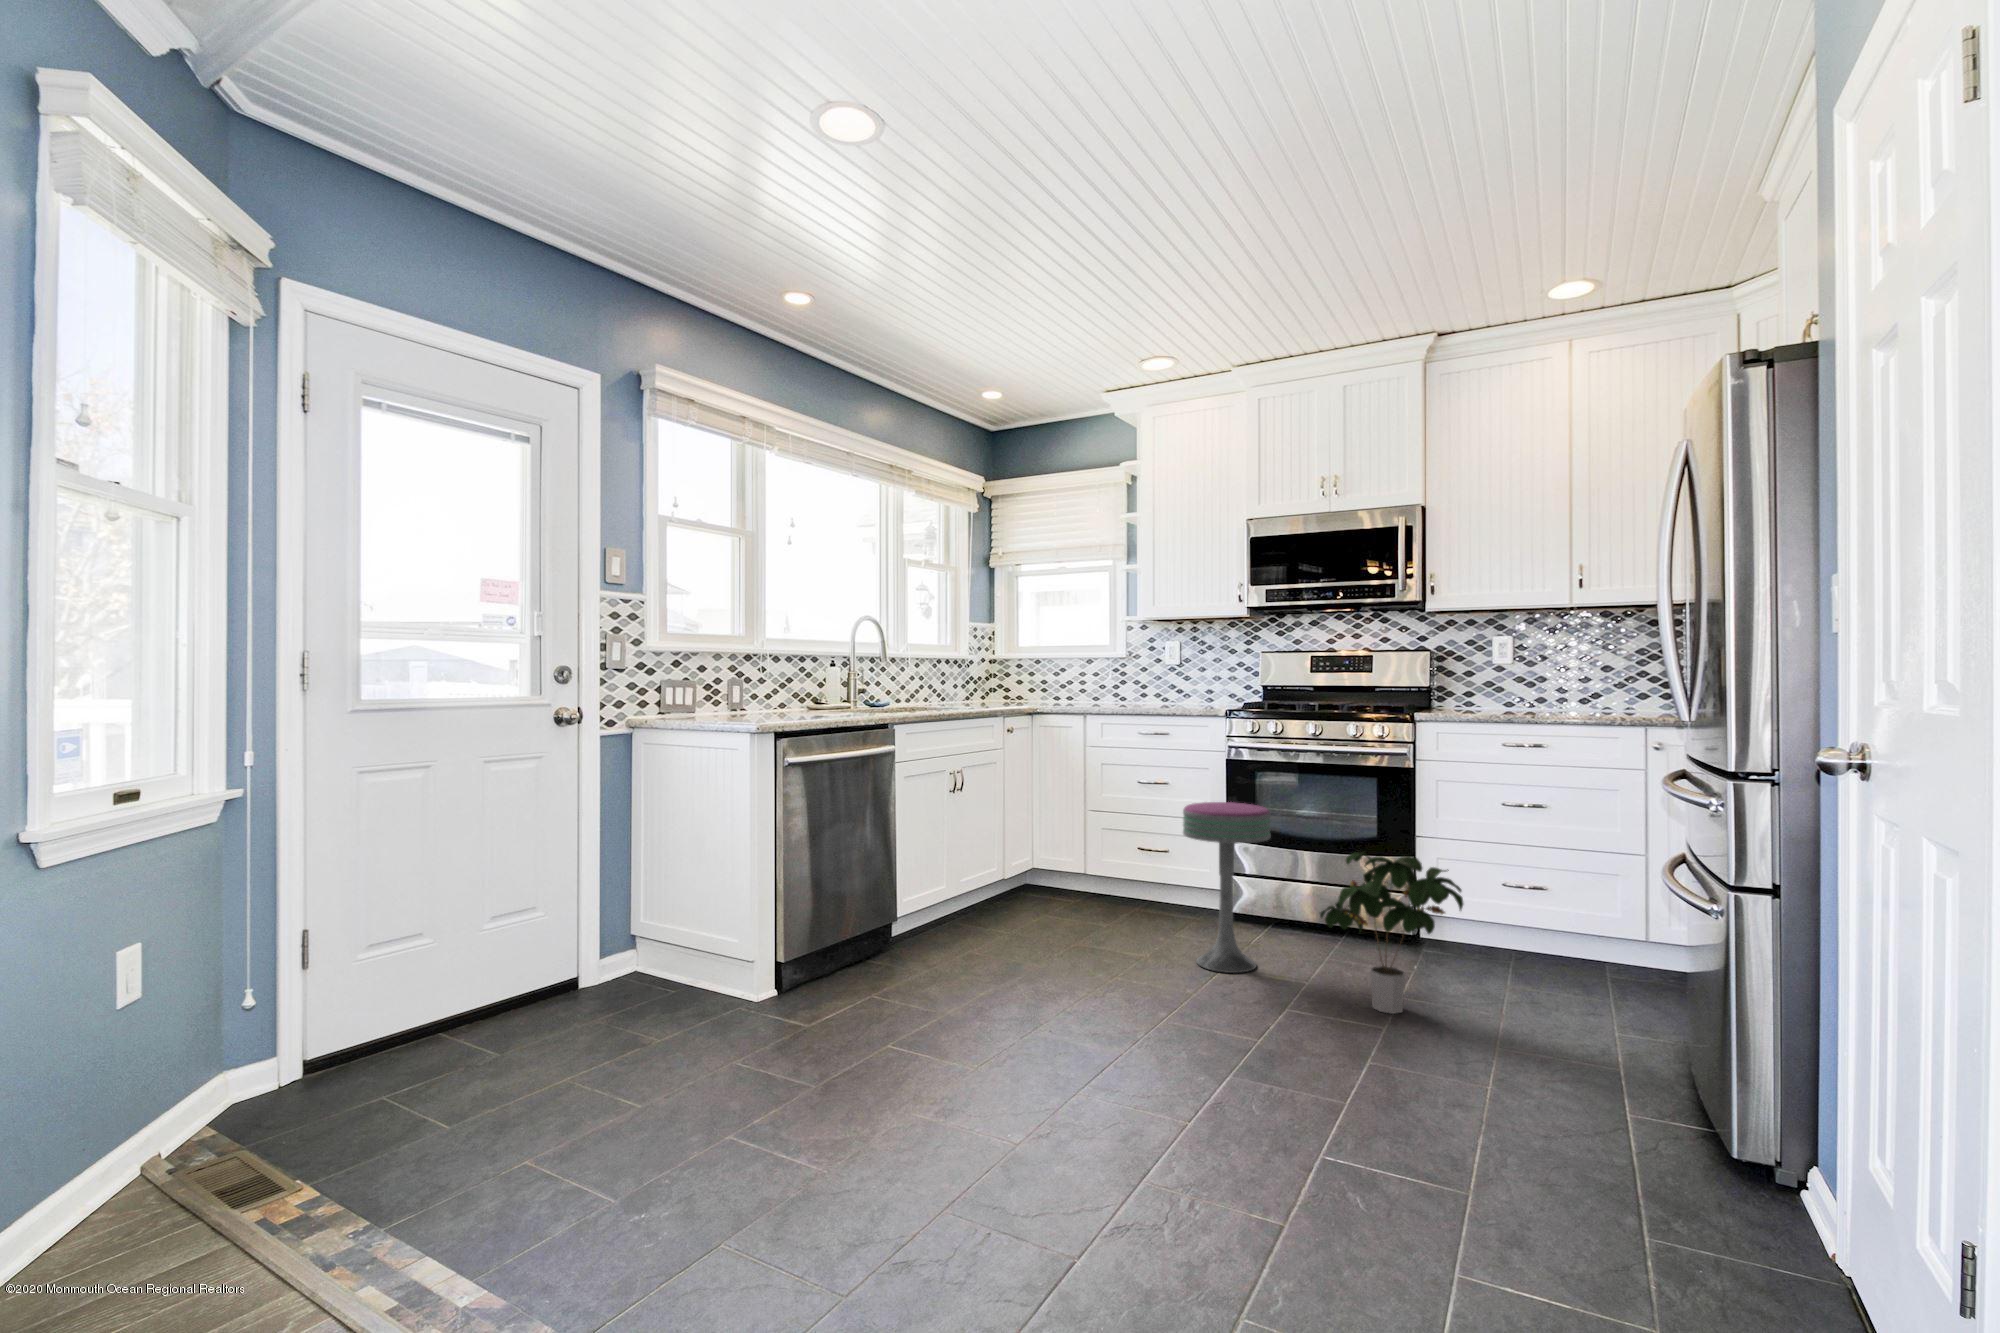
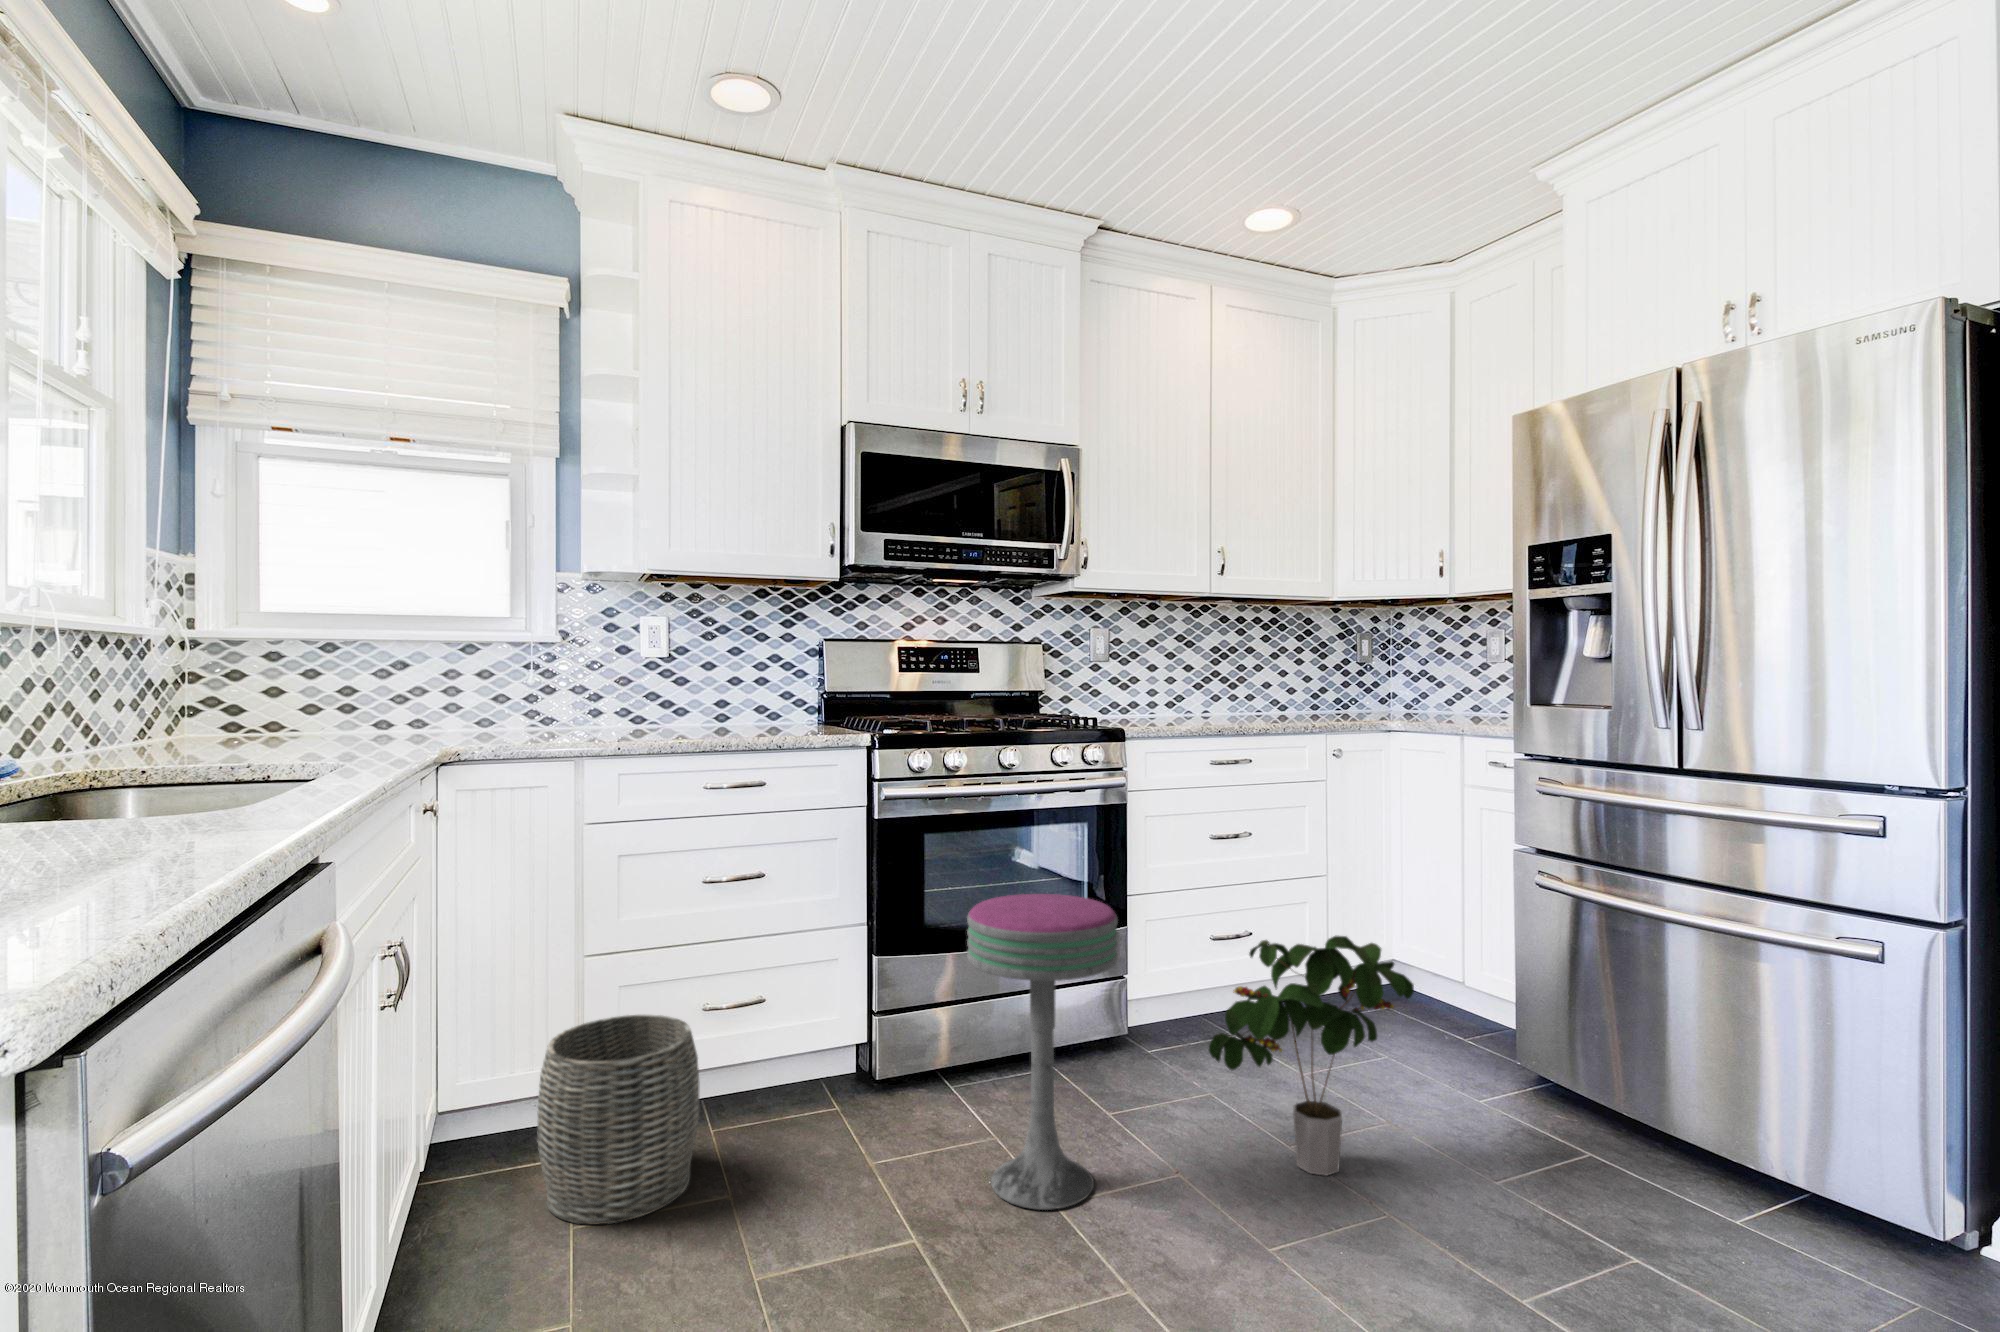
woven basket: none [1037,838,1108,922] -> present [537,1015,699,1224]

